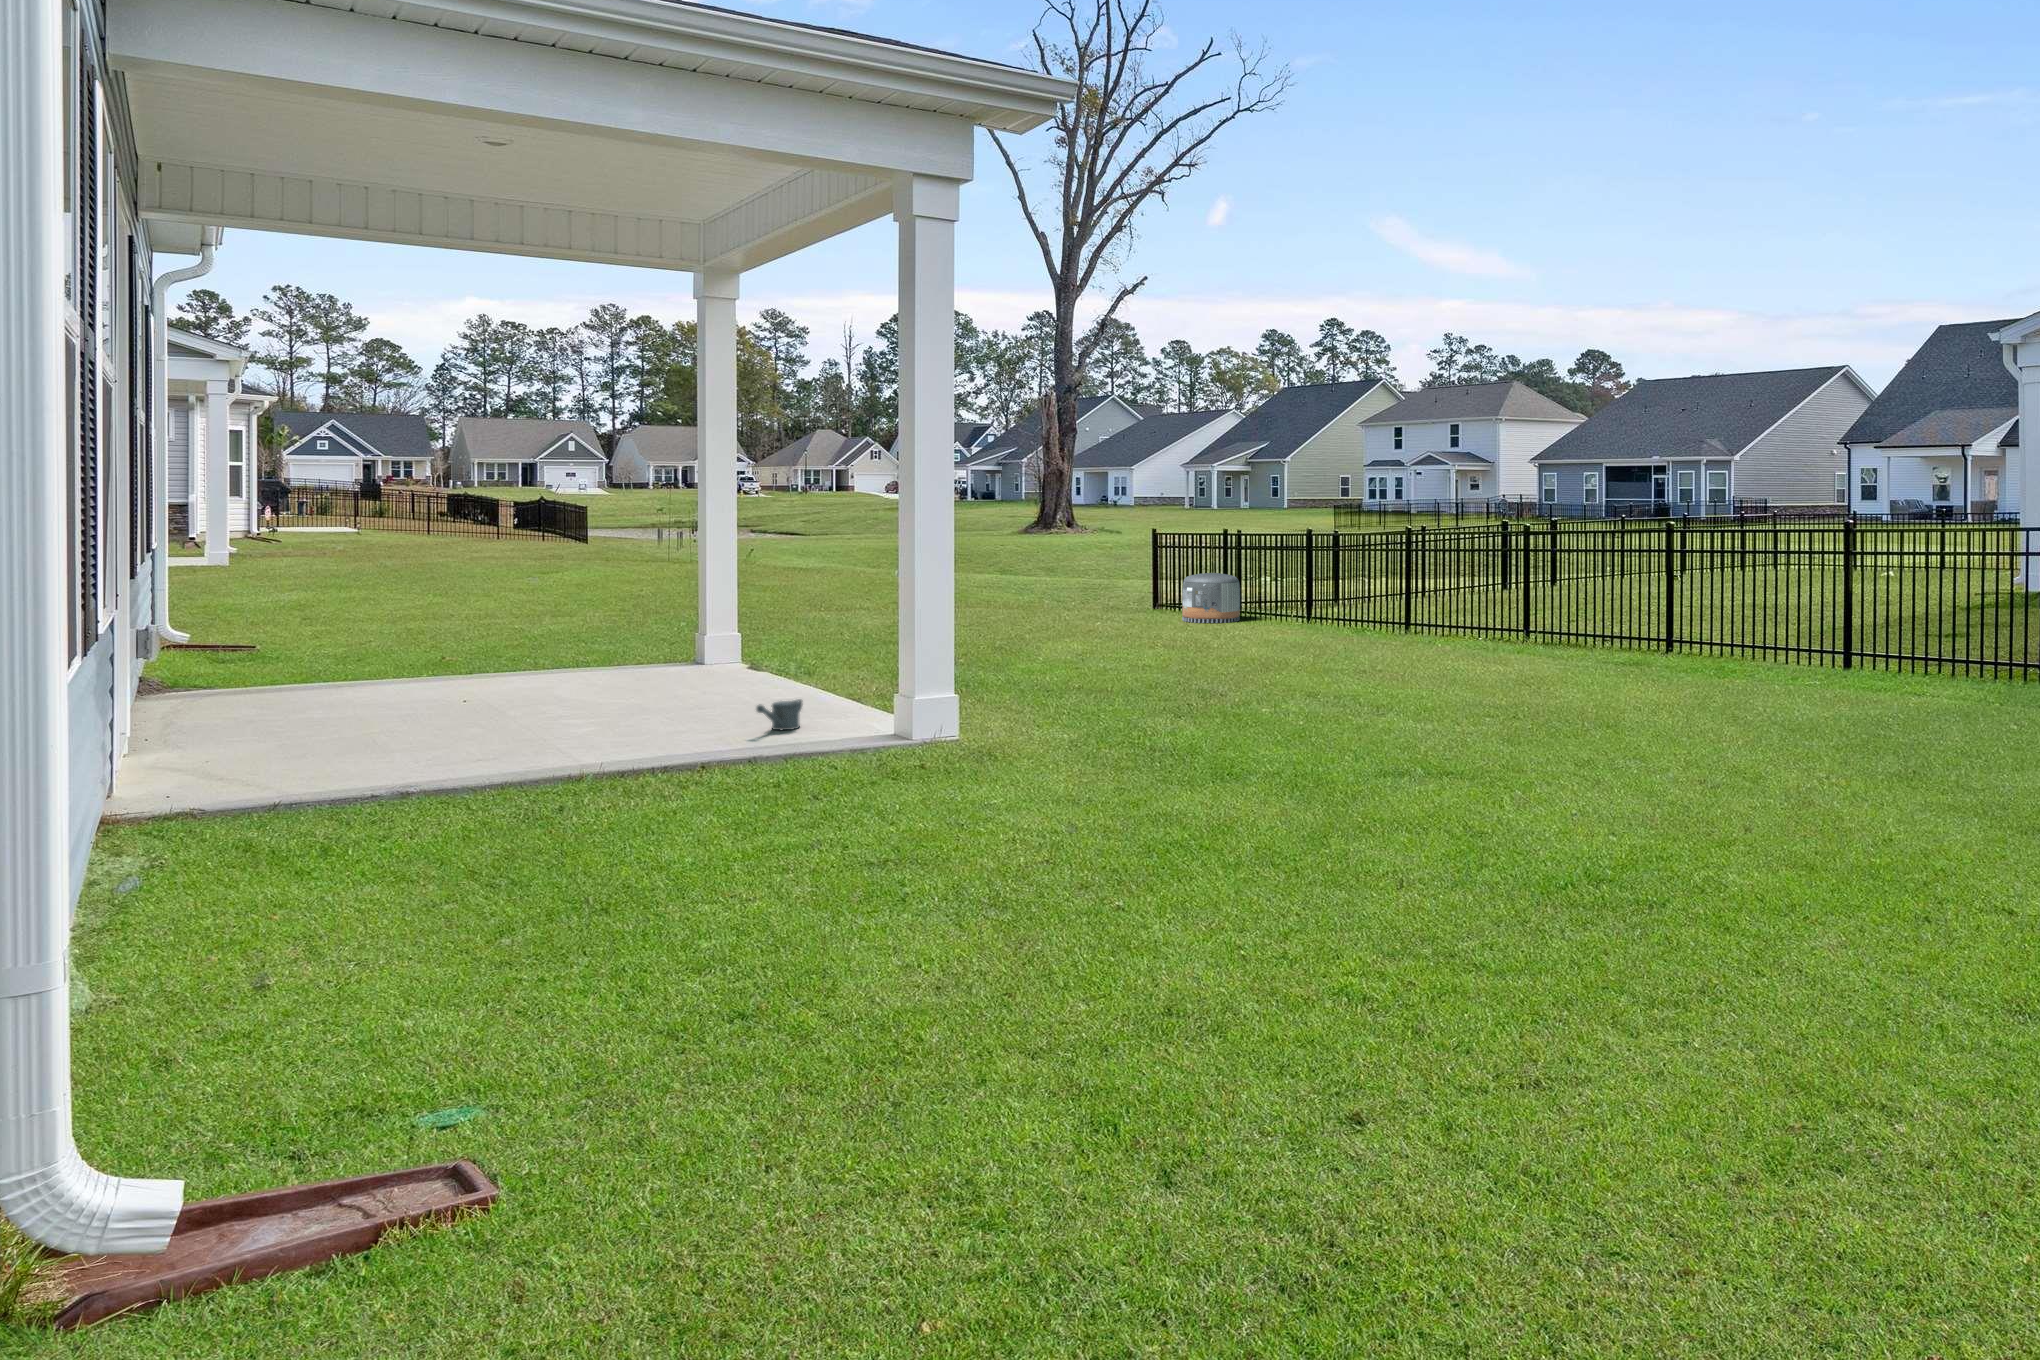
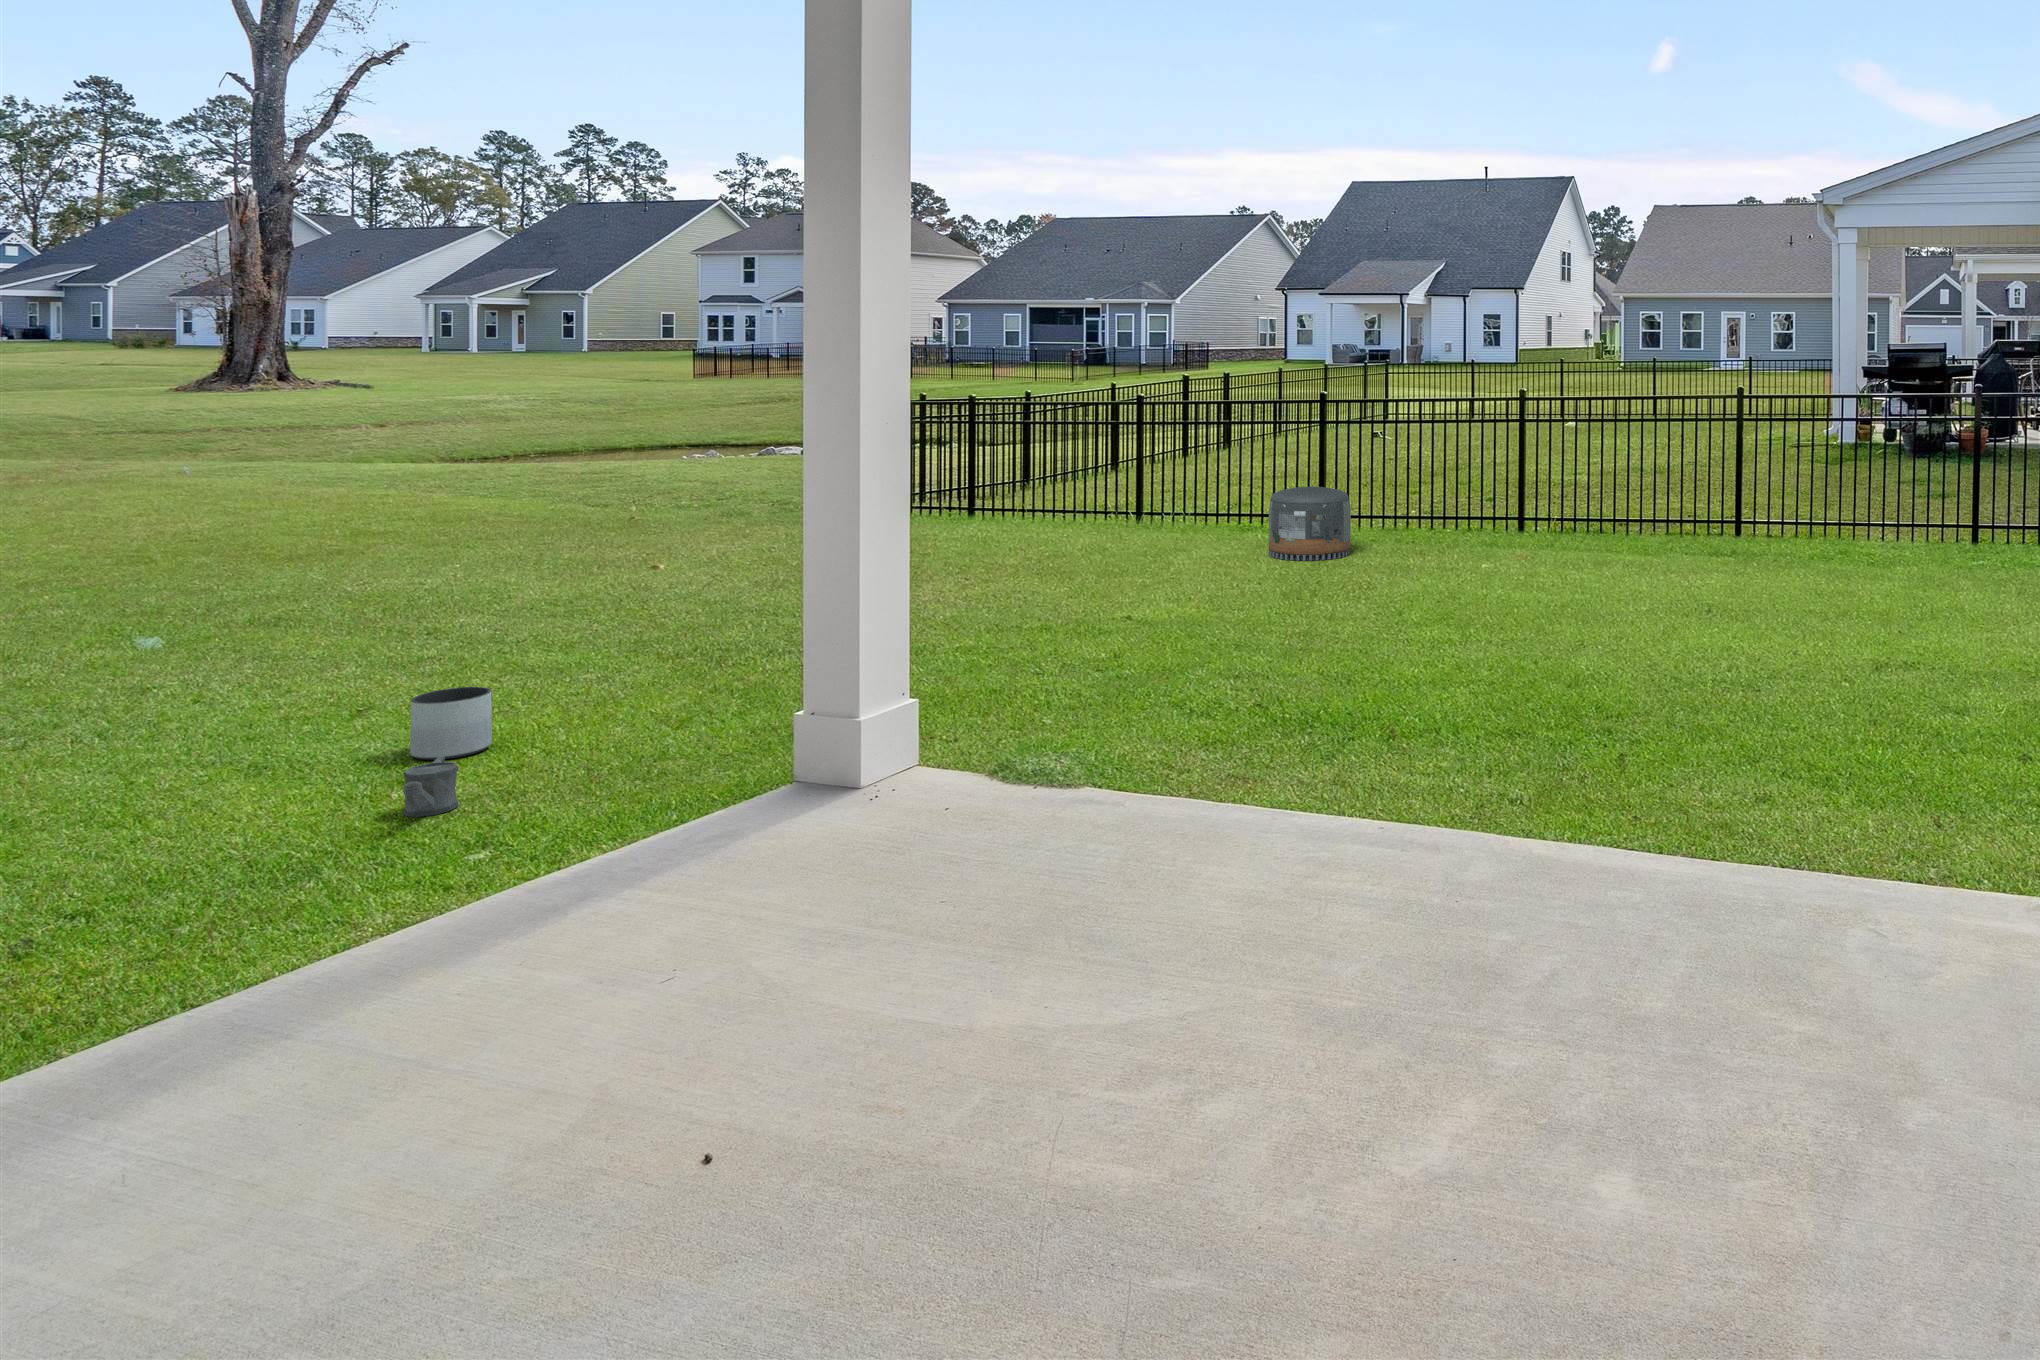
planter: none [635,619,667,647] -> present [410,687,492,760]
watering can: present [756,699,803,730] -> present [403,756,458,817]

